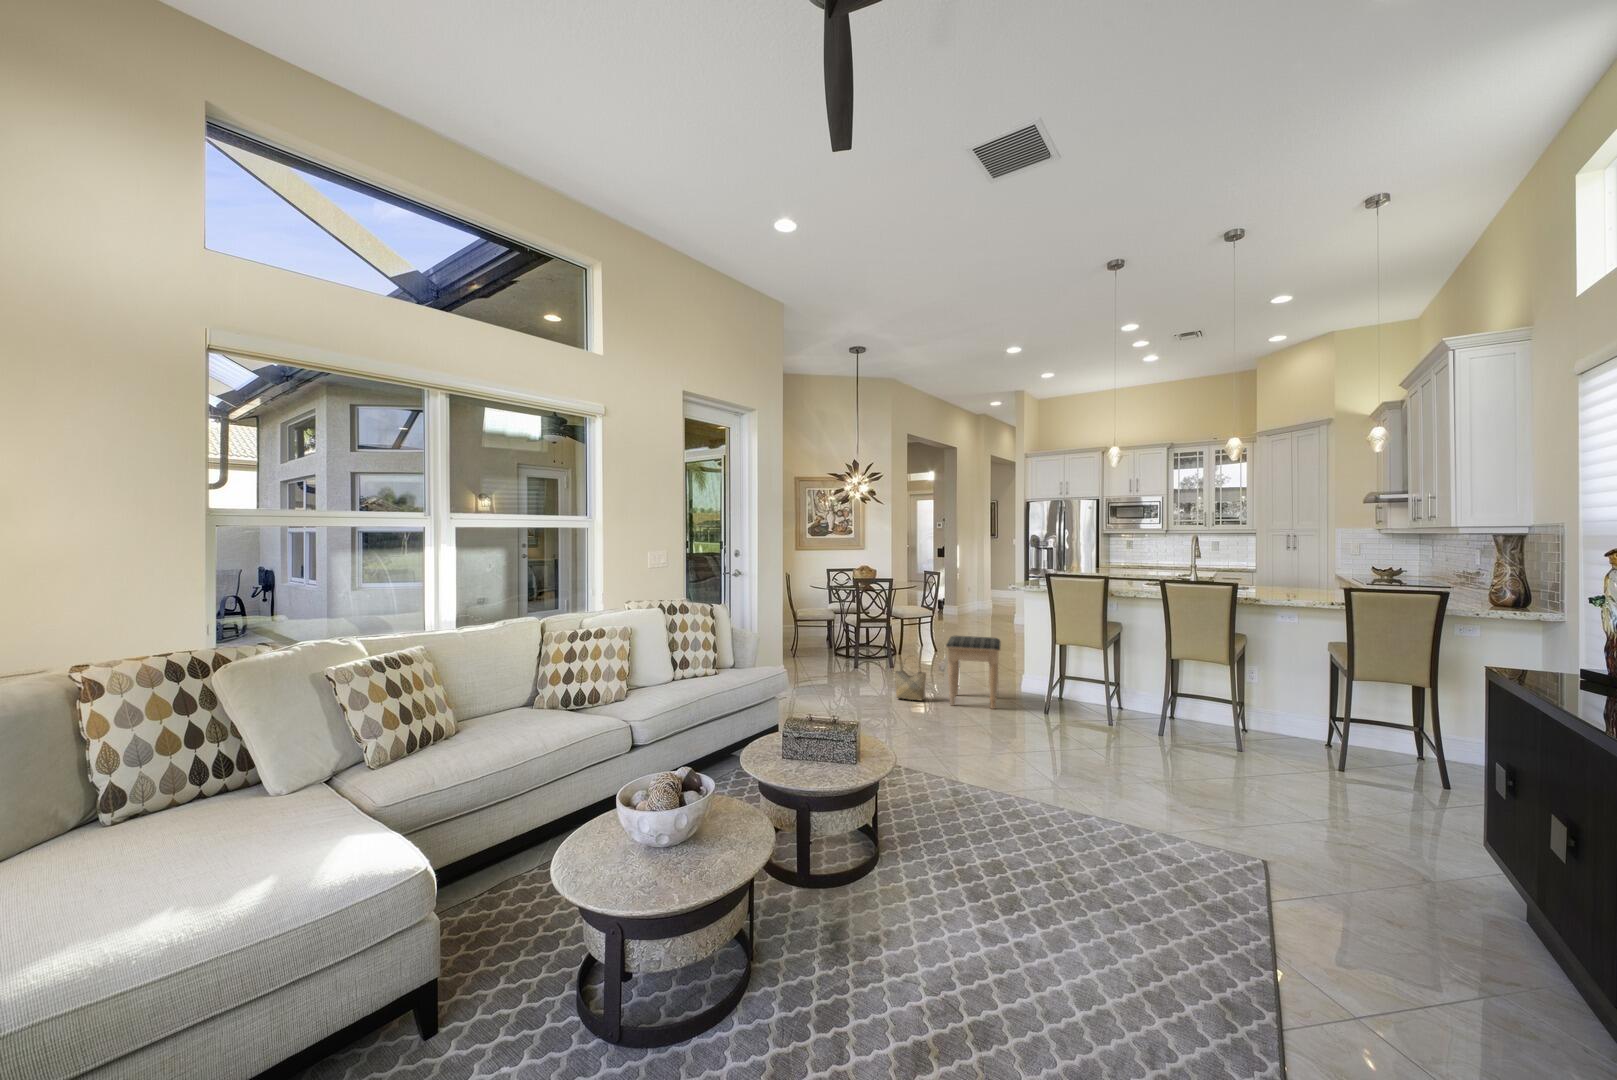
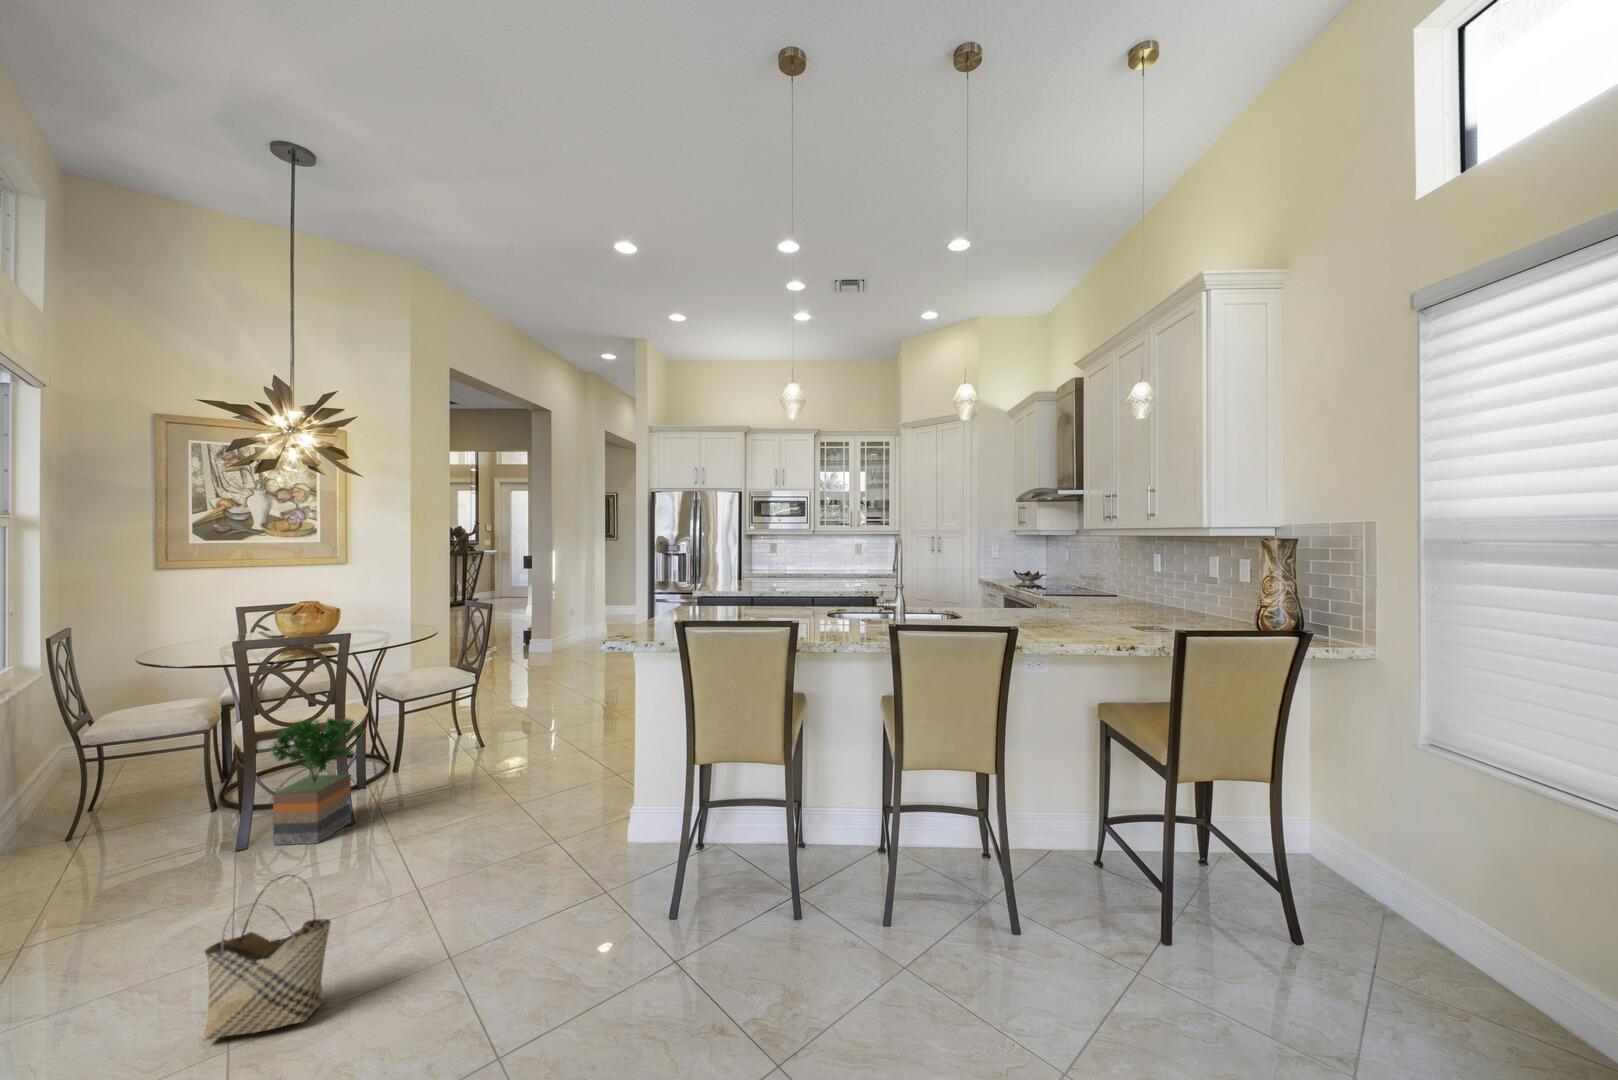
potted tree: none [870,617,902,669] -> present [271,718,364,845]
footstool: present [946,636,1001,709] -> none [379,766,565,1014]

